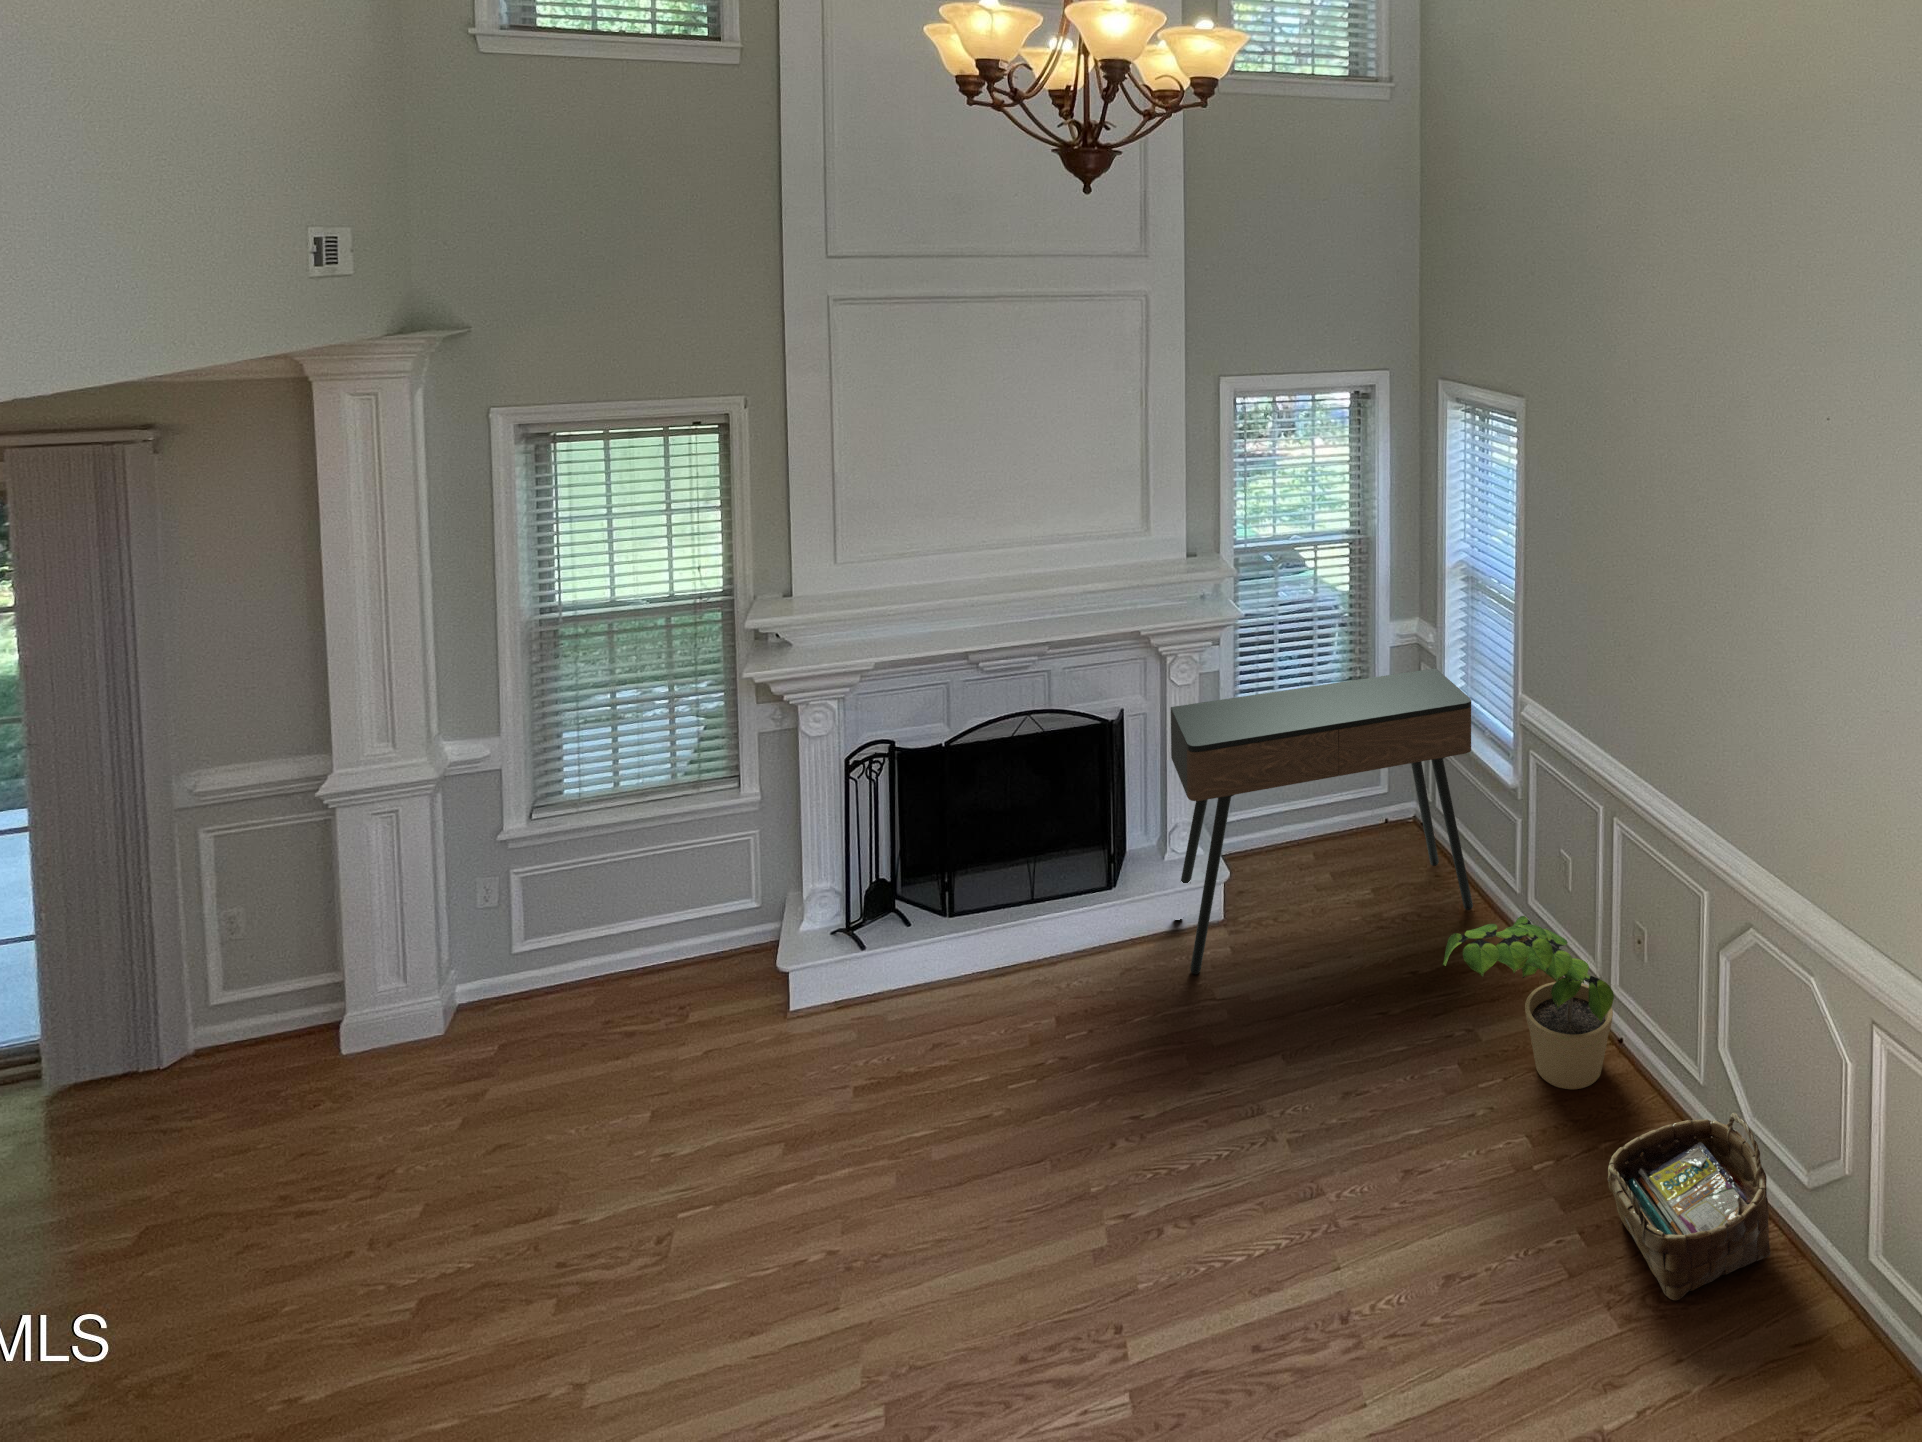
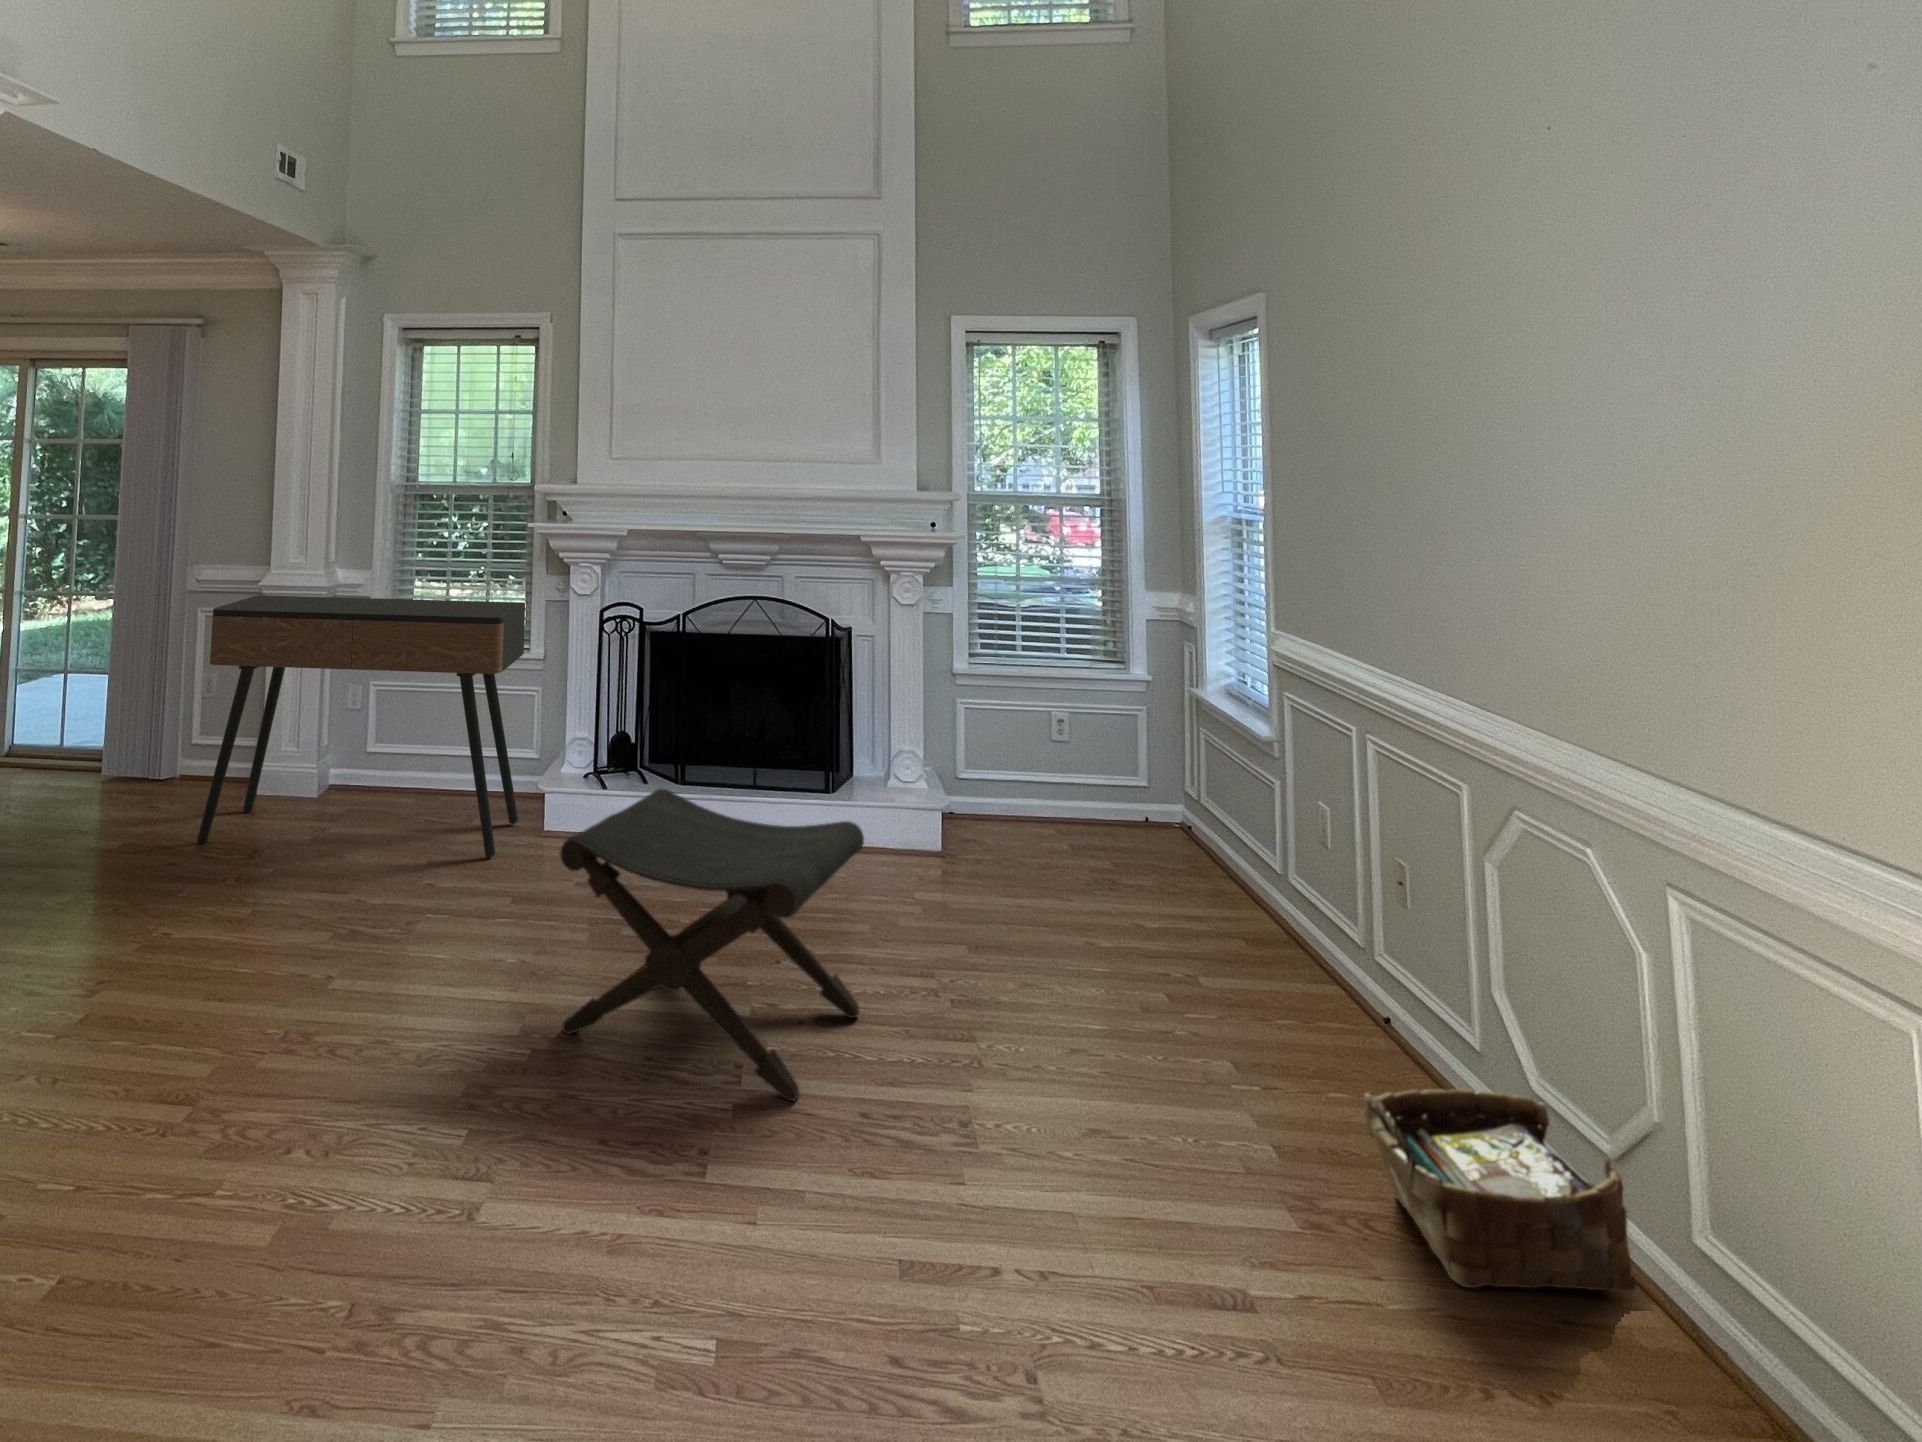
console table: present [1171,668,1473,974] -> present [197,595,525,858]
potted plant: present [1442,916,1614,1089] -> none [1160,832,1403,1074]
footstool: none [873,1008,1190,1332] -> present [560,789,864,1101]

